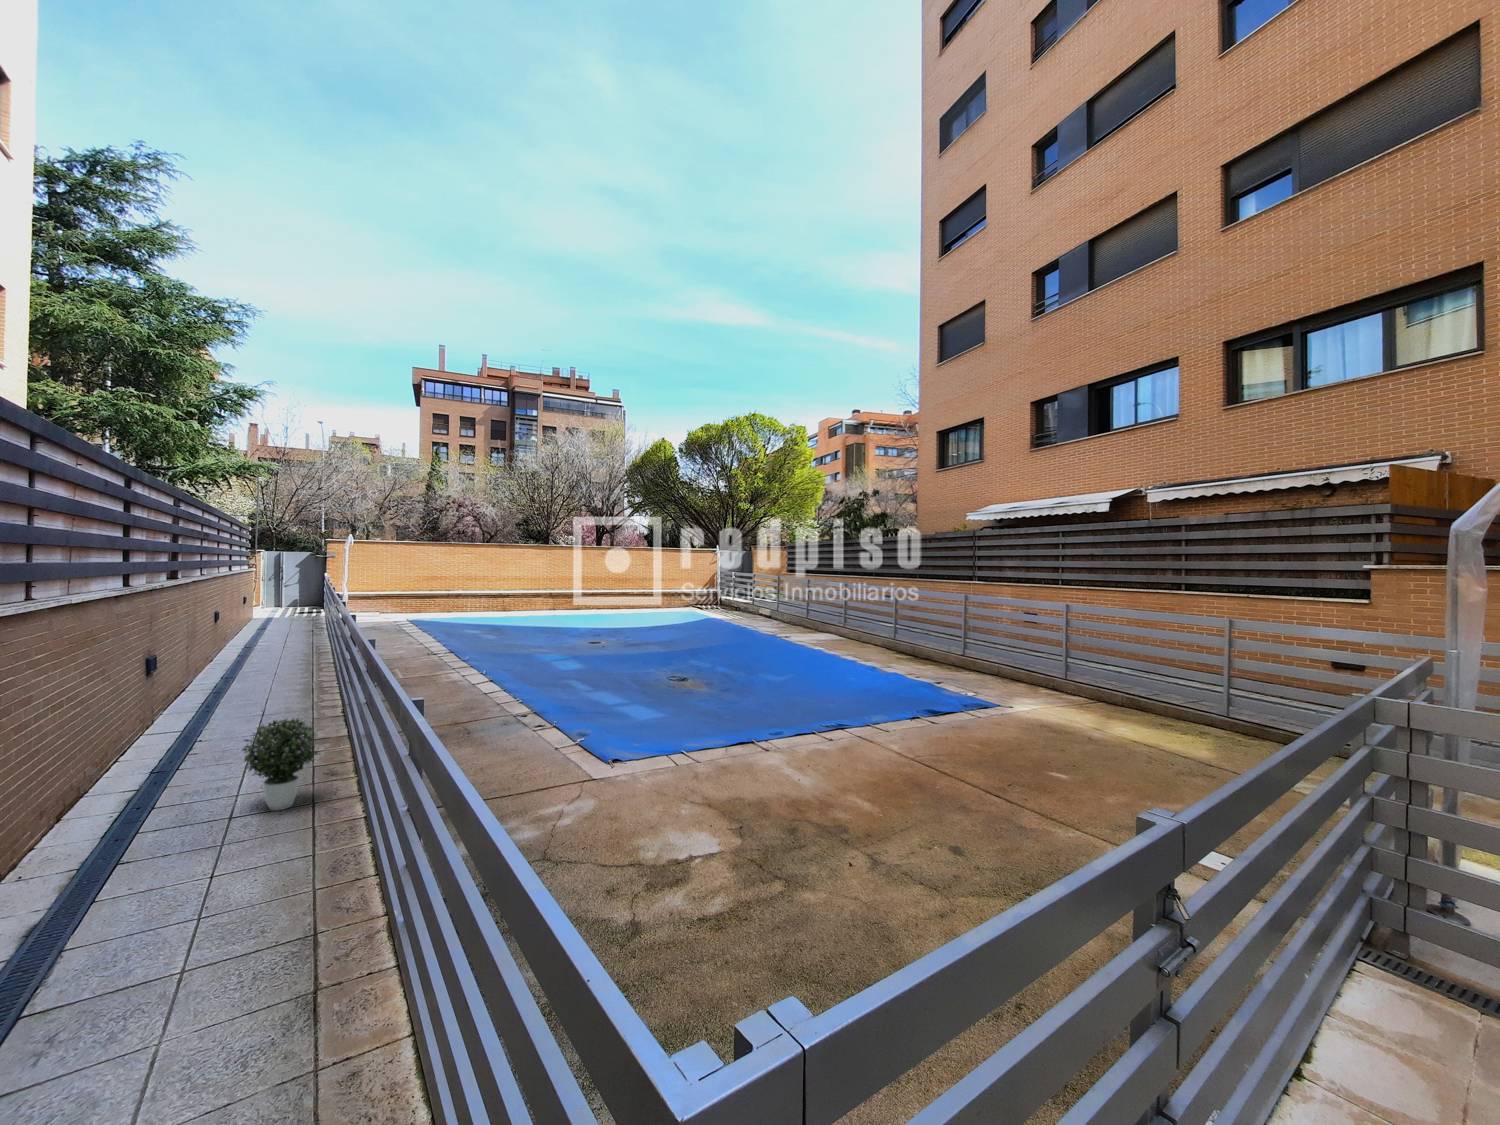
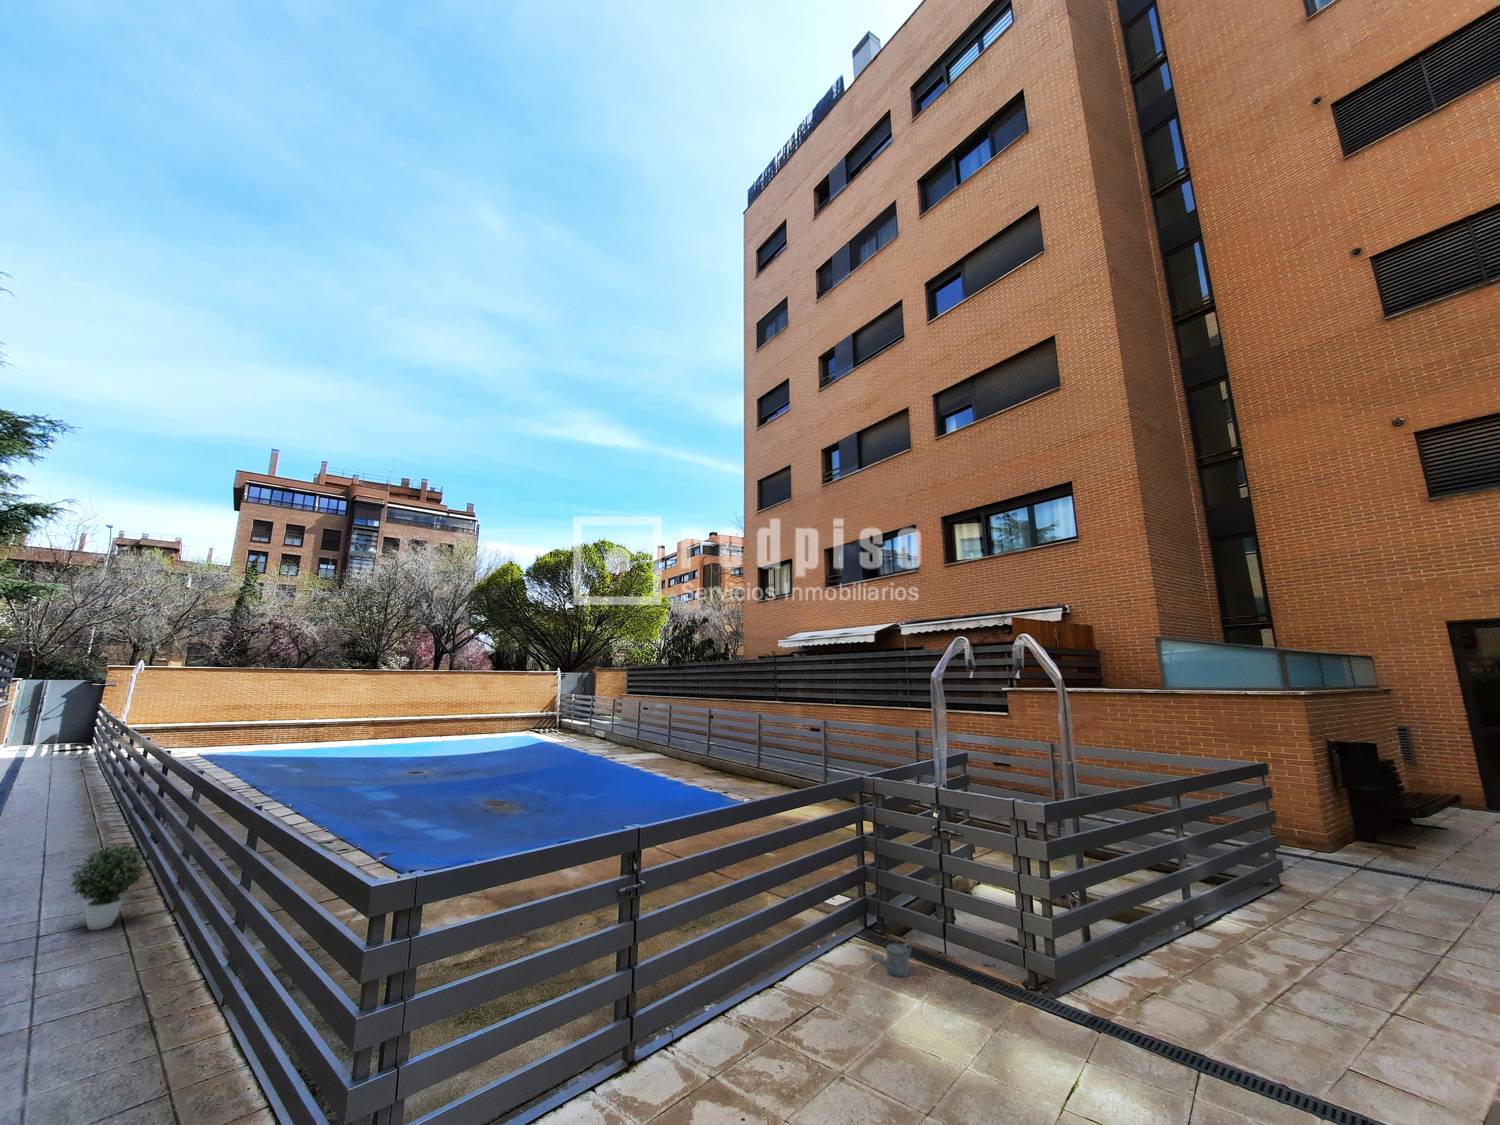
watering can: none [1392,983,1458,1051] -> present [872,943,912,977]

